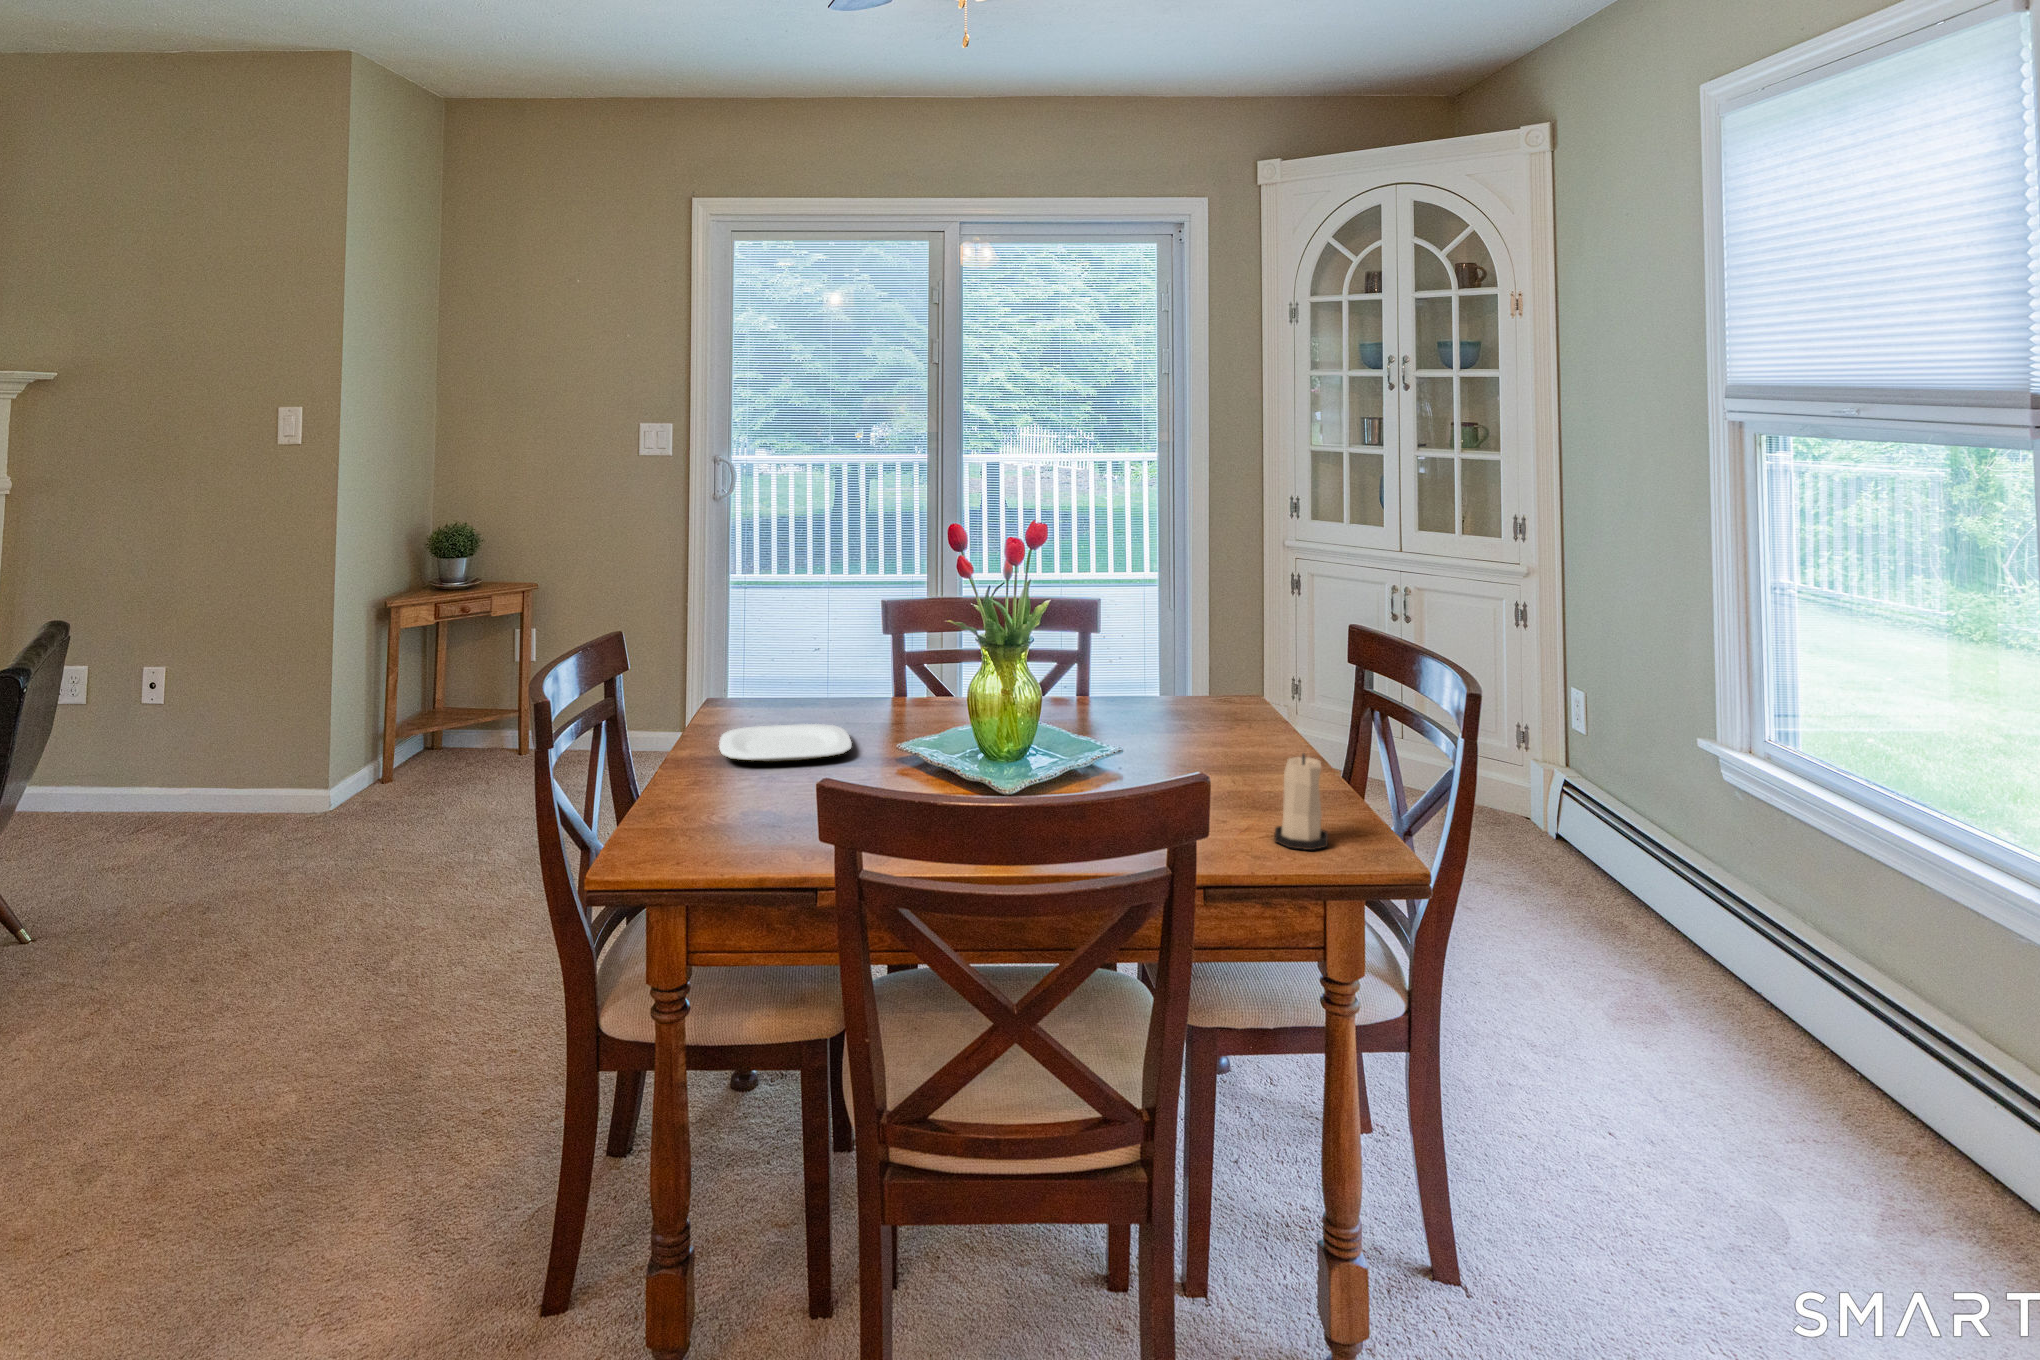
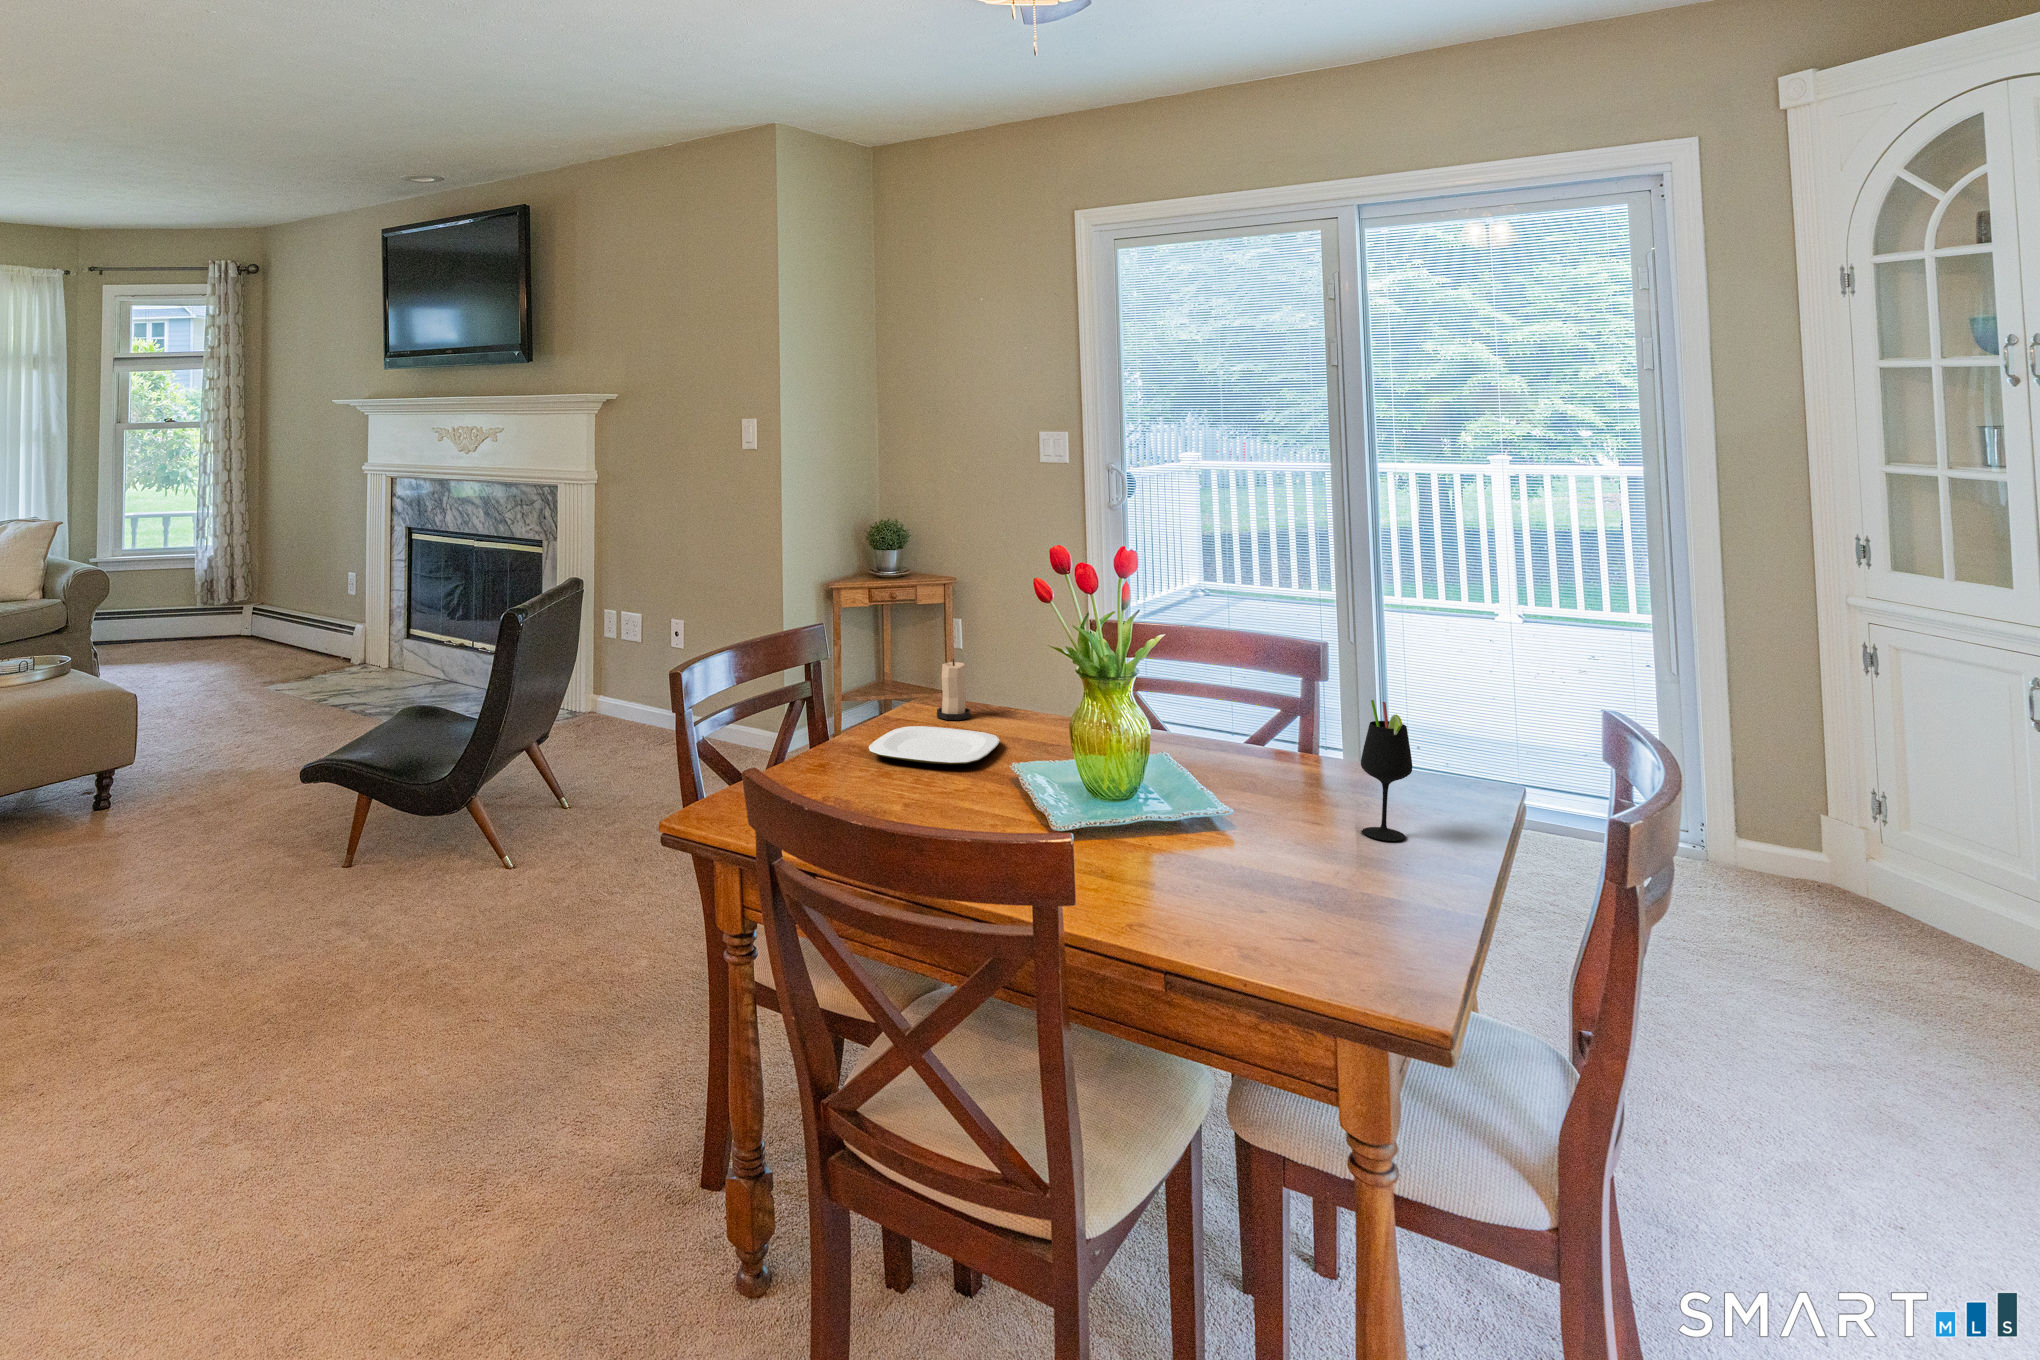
wine glass: none [1207,640,1248,759] -> present [1361,700,1412,841]
candle: present [1274,754,1328,850] -> present [937,659,970,720]

